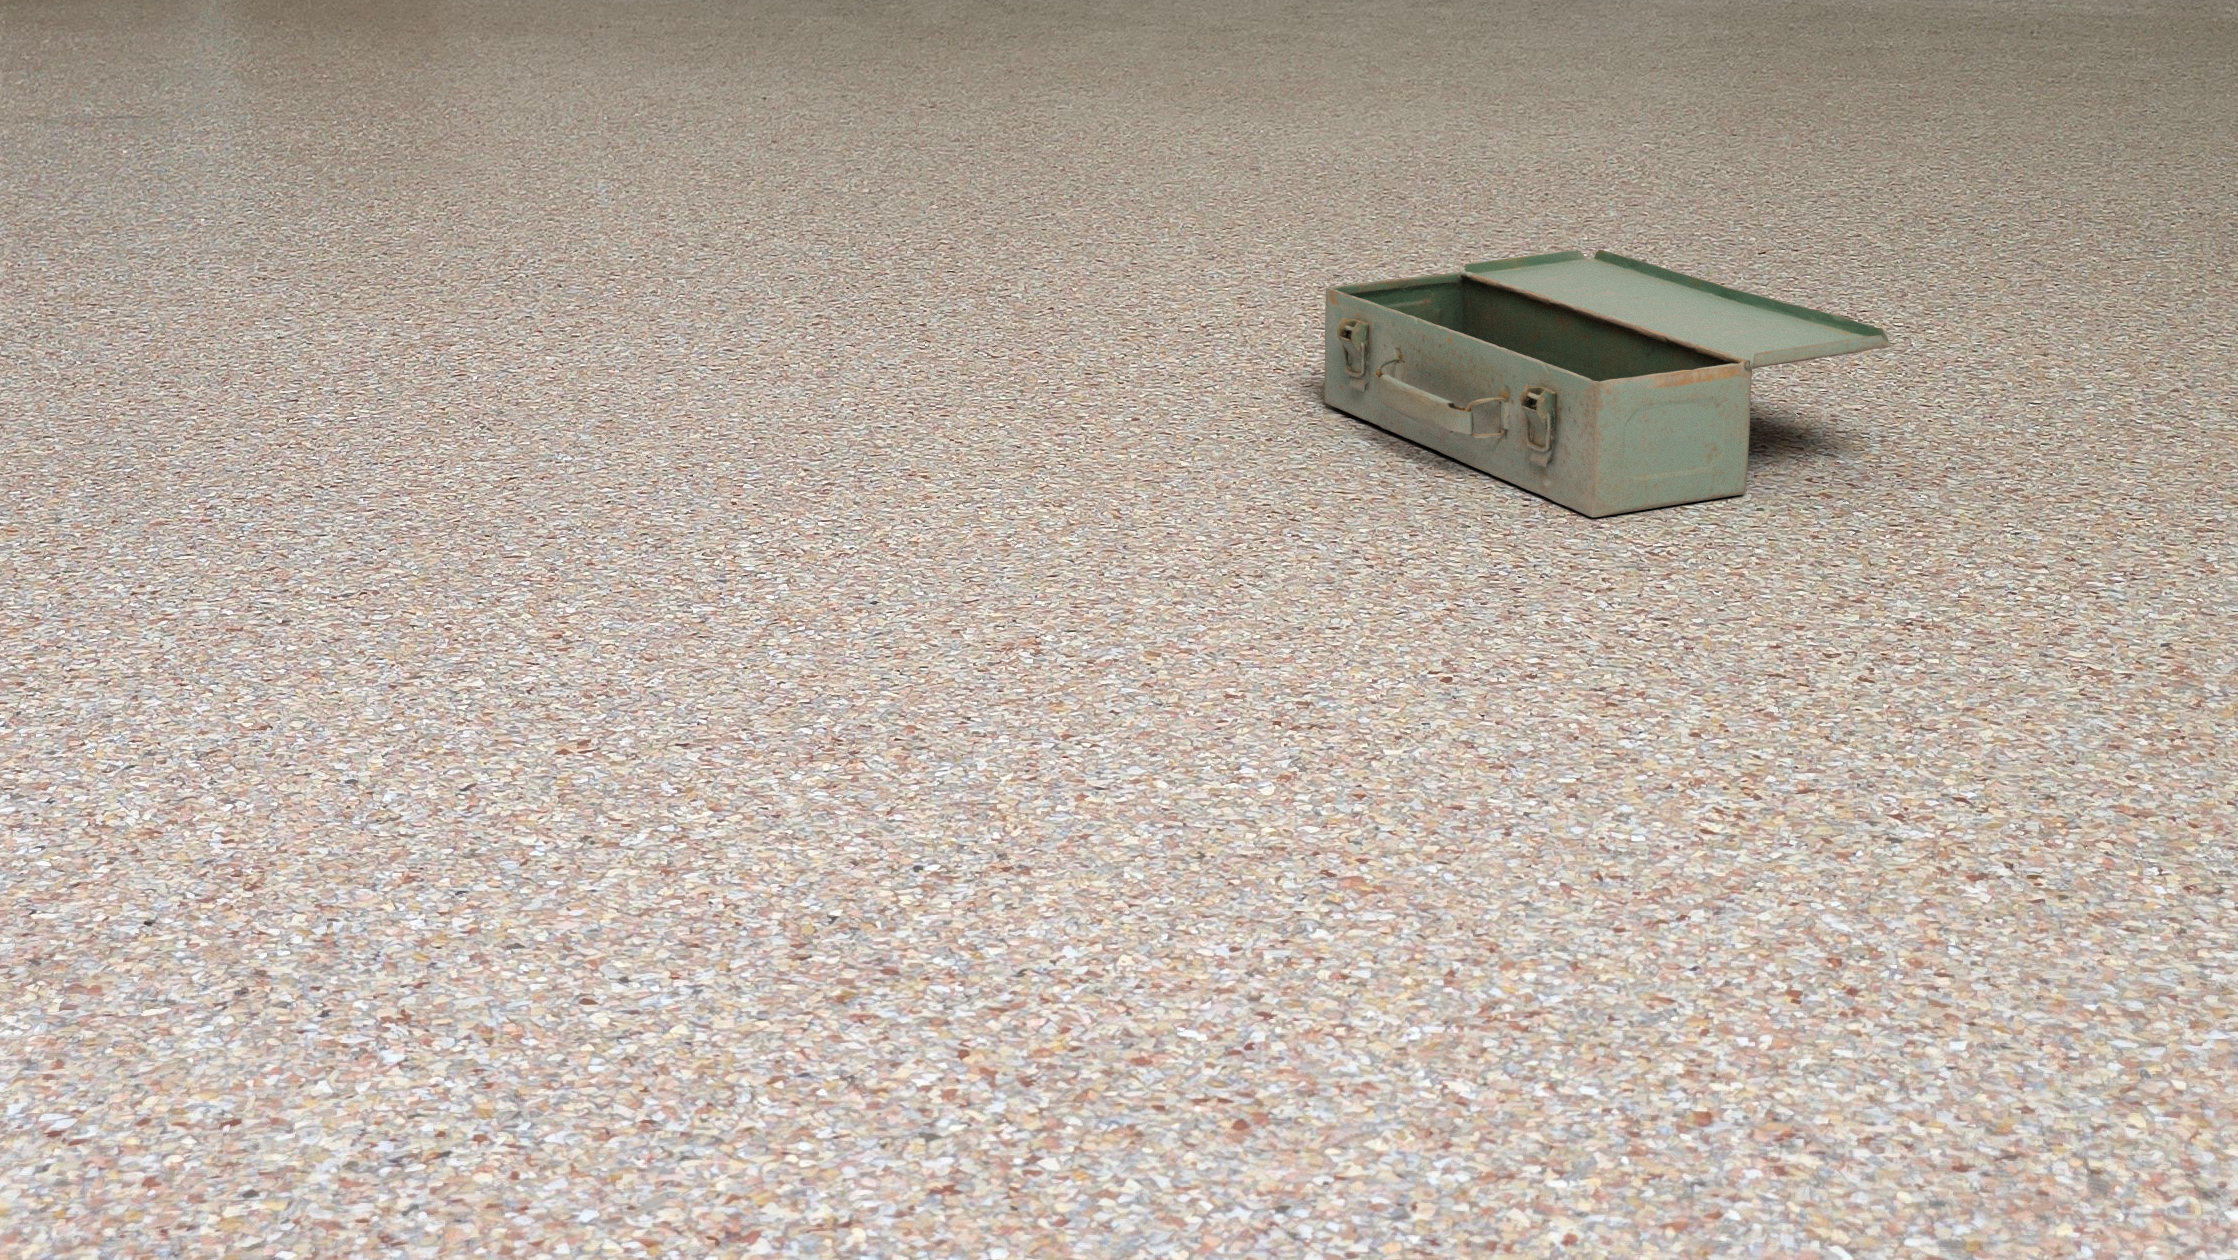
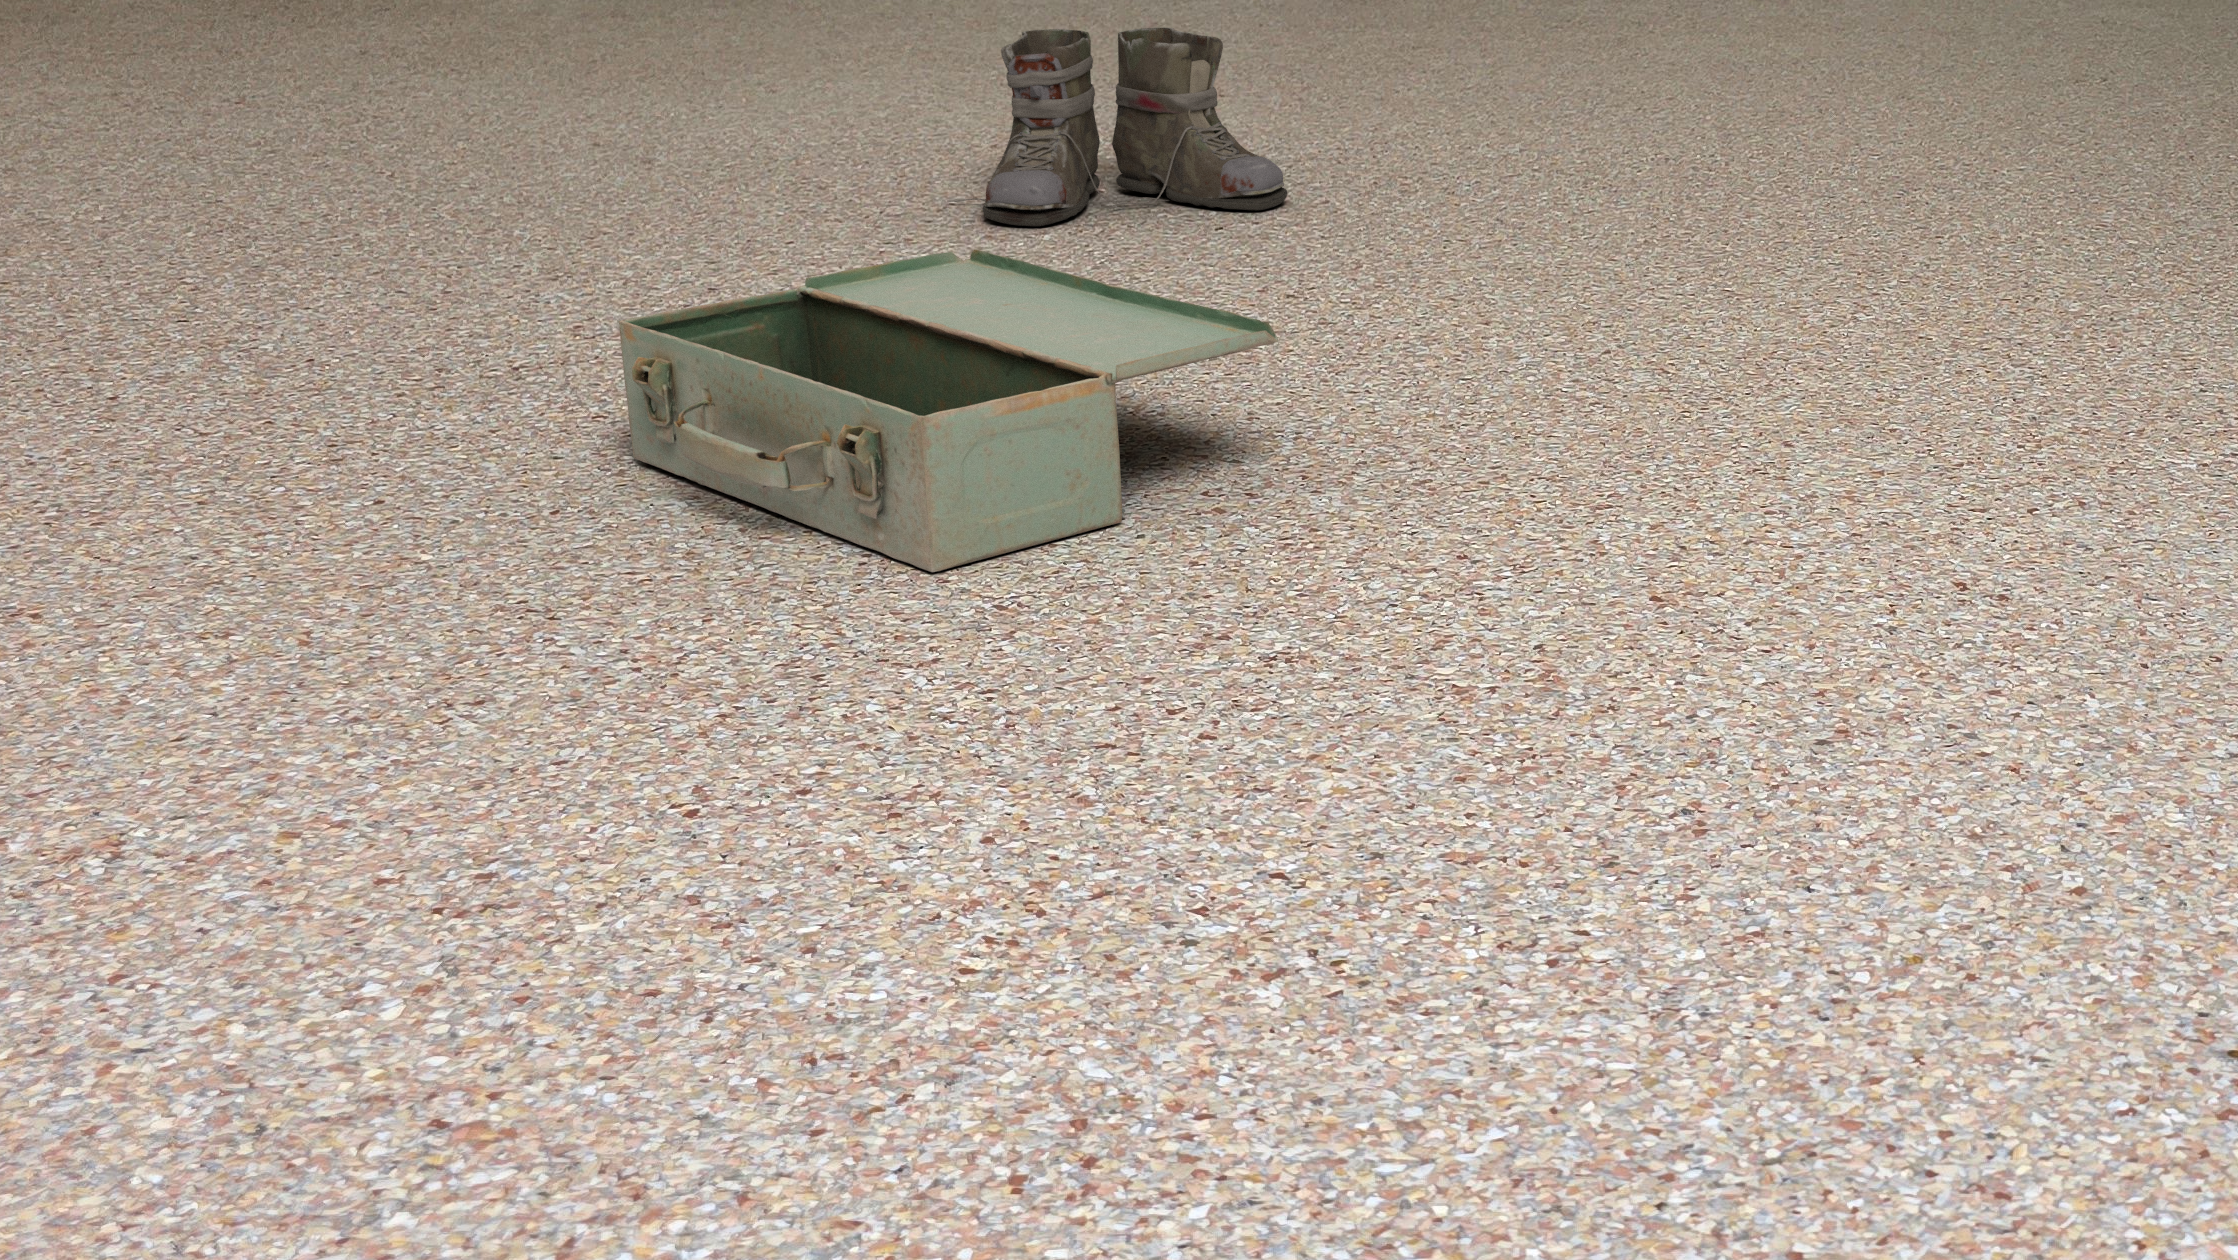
boots: none [1518,65,1826,240] -> present [952,28,1287,226]

